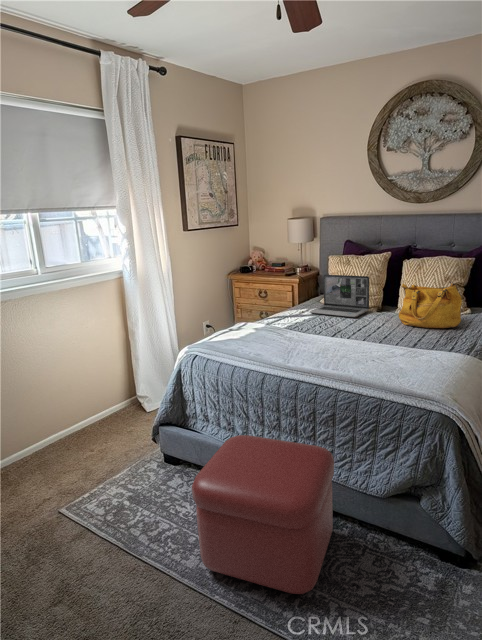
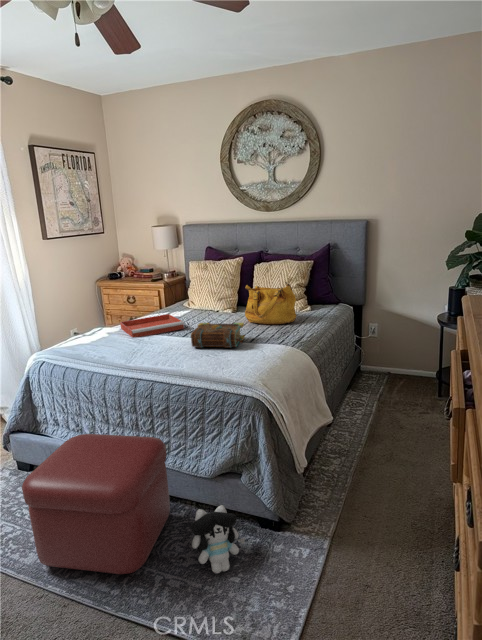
laptop: present [310,275,369,318] -> none [169,278,224,318]
tray: none [265,312,333,336] -> present [120,314,184,337]
book: none [352,323,411,353] -> present [191,323,245,348]
plush toy: none [367,532,429,611] -> present [191,505,245,573]

